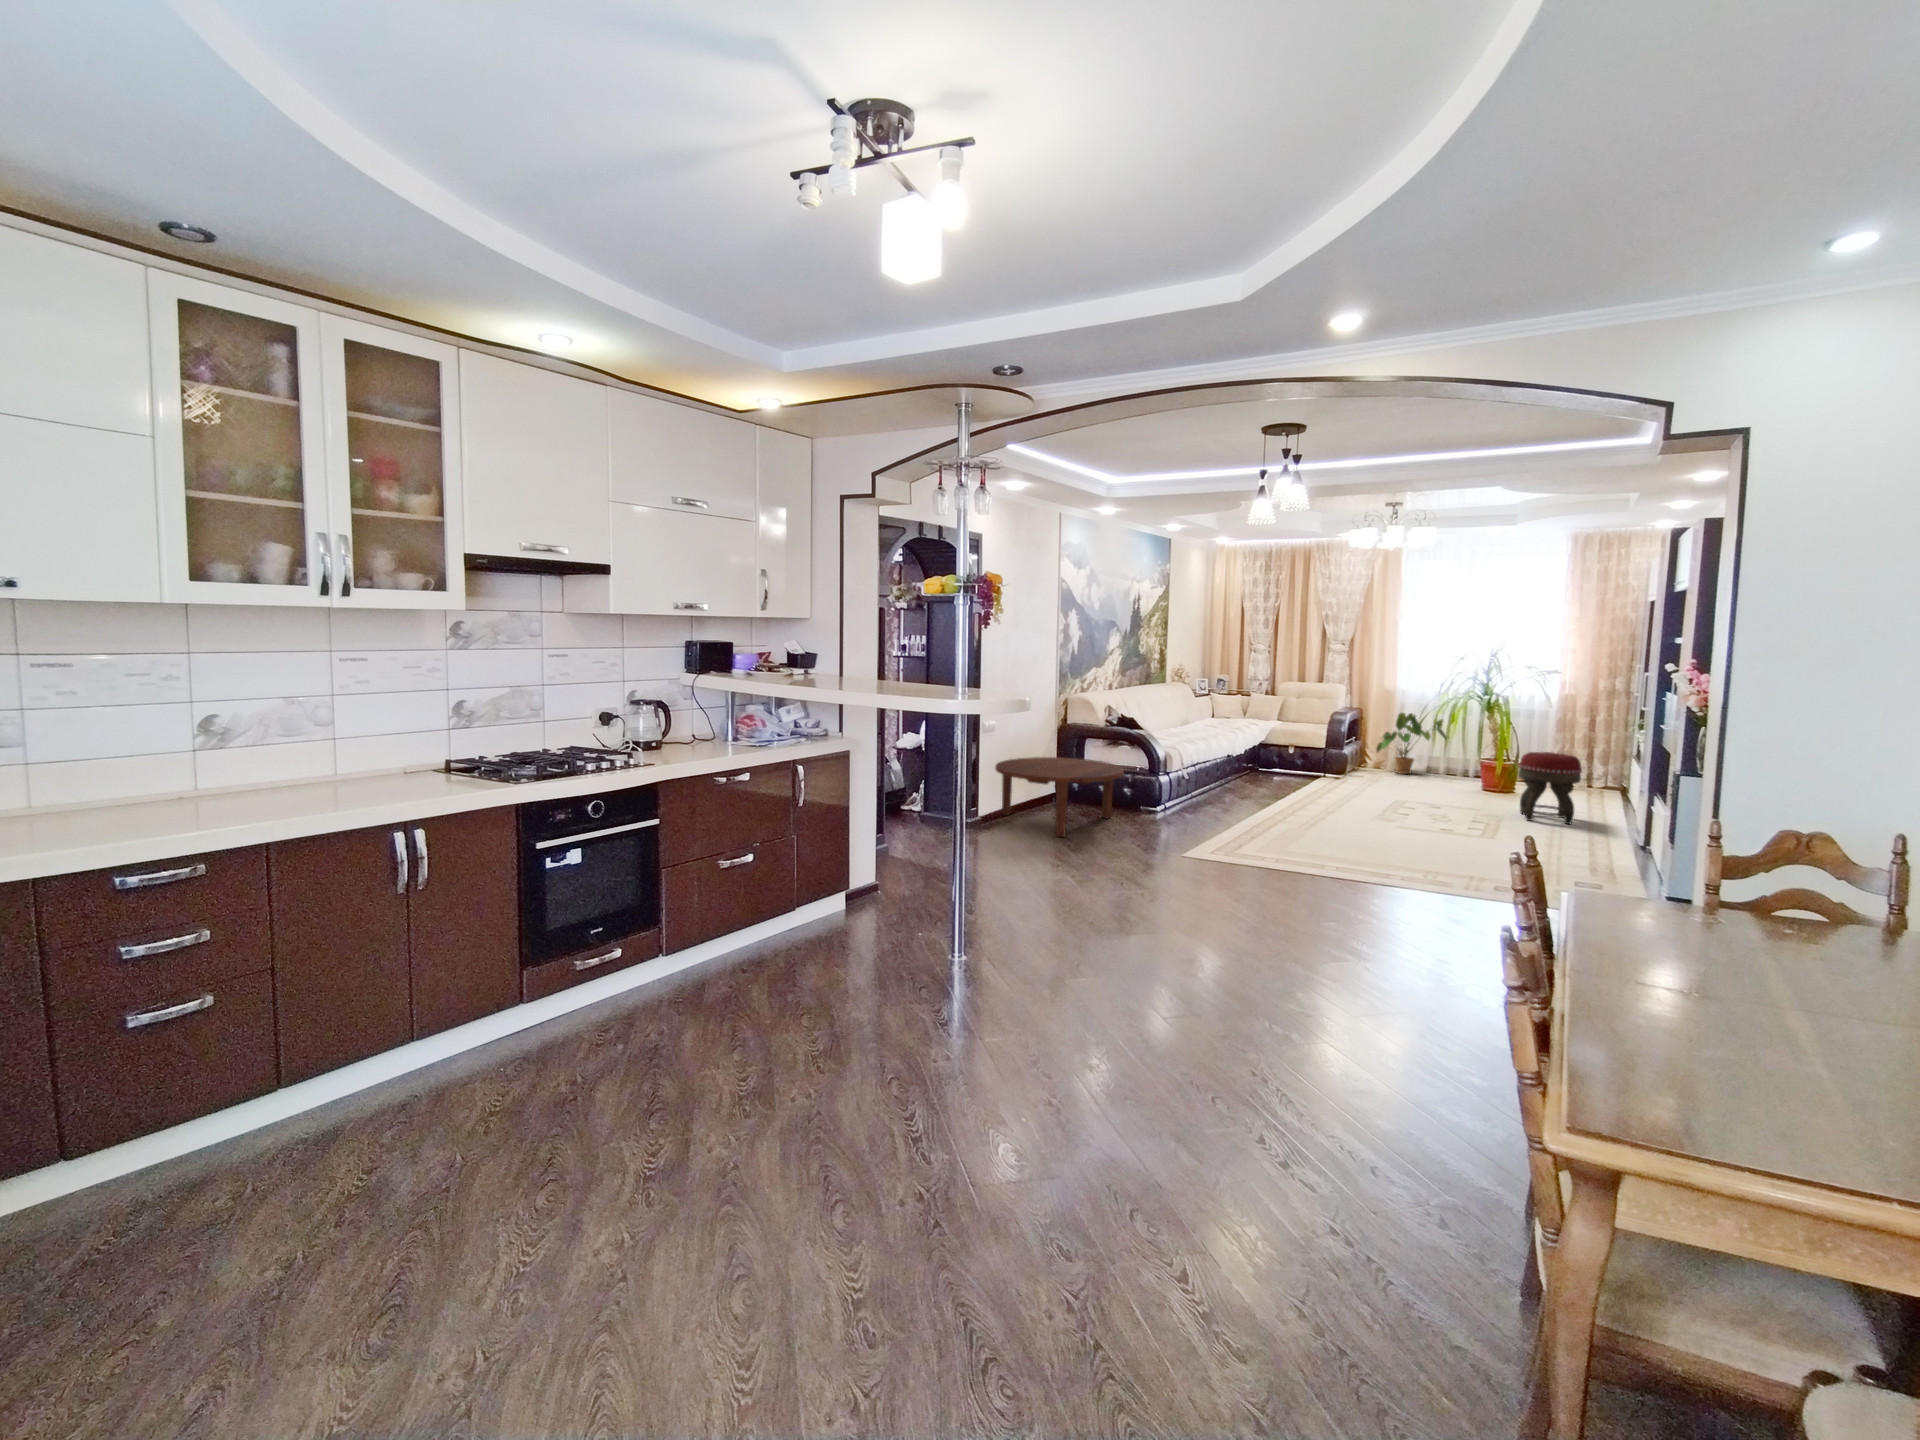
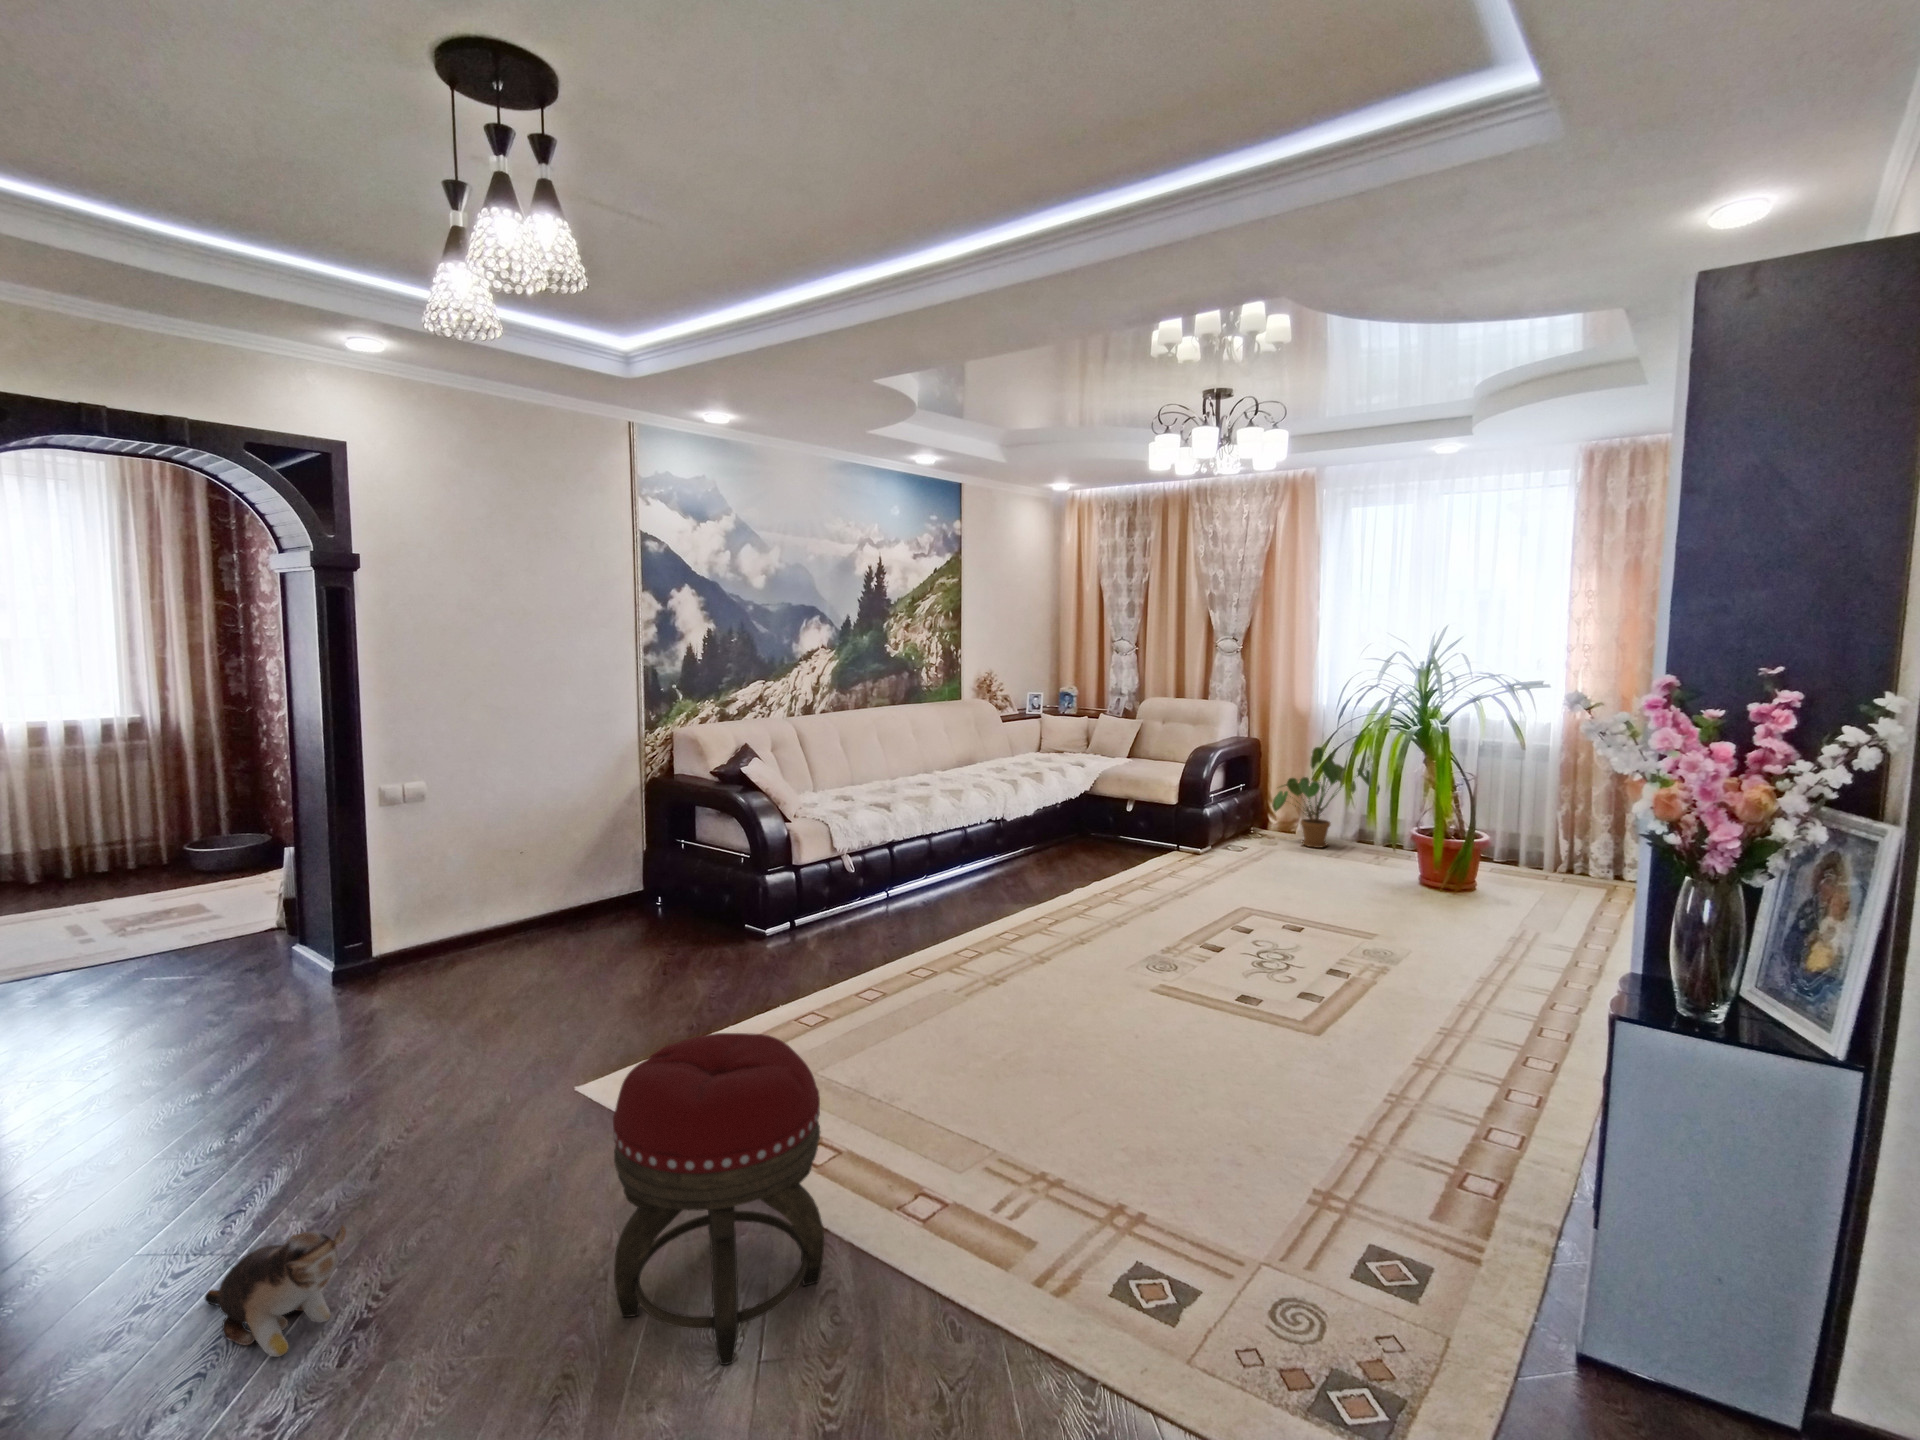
footstool: present [1519,752,1582,824] -> present [613,1033,824,1365]
coffee table: present [995,757,1124,837] -> none [409,837,662,1004]
plush toy: none [1160,871,1244,919] -> present [205,1226,346,1357]

